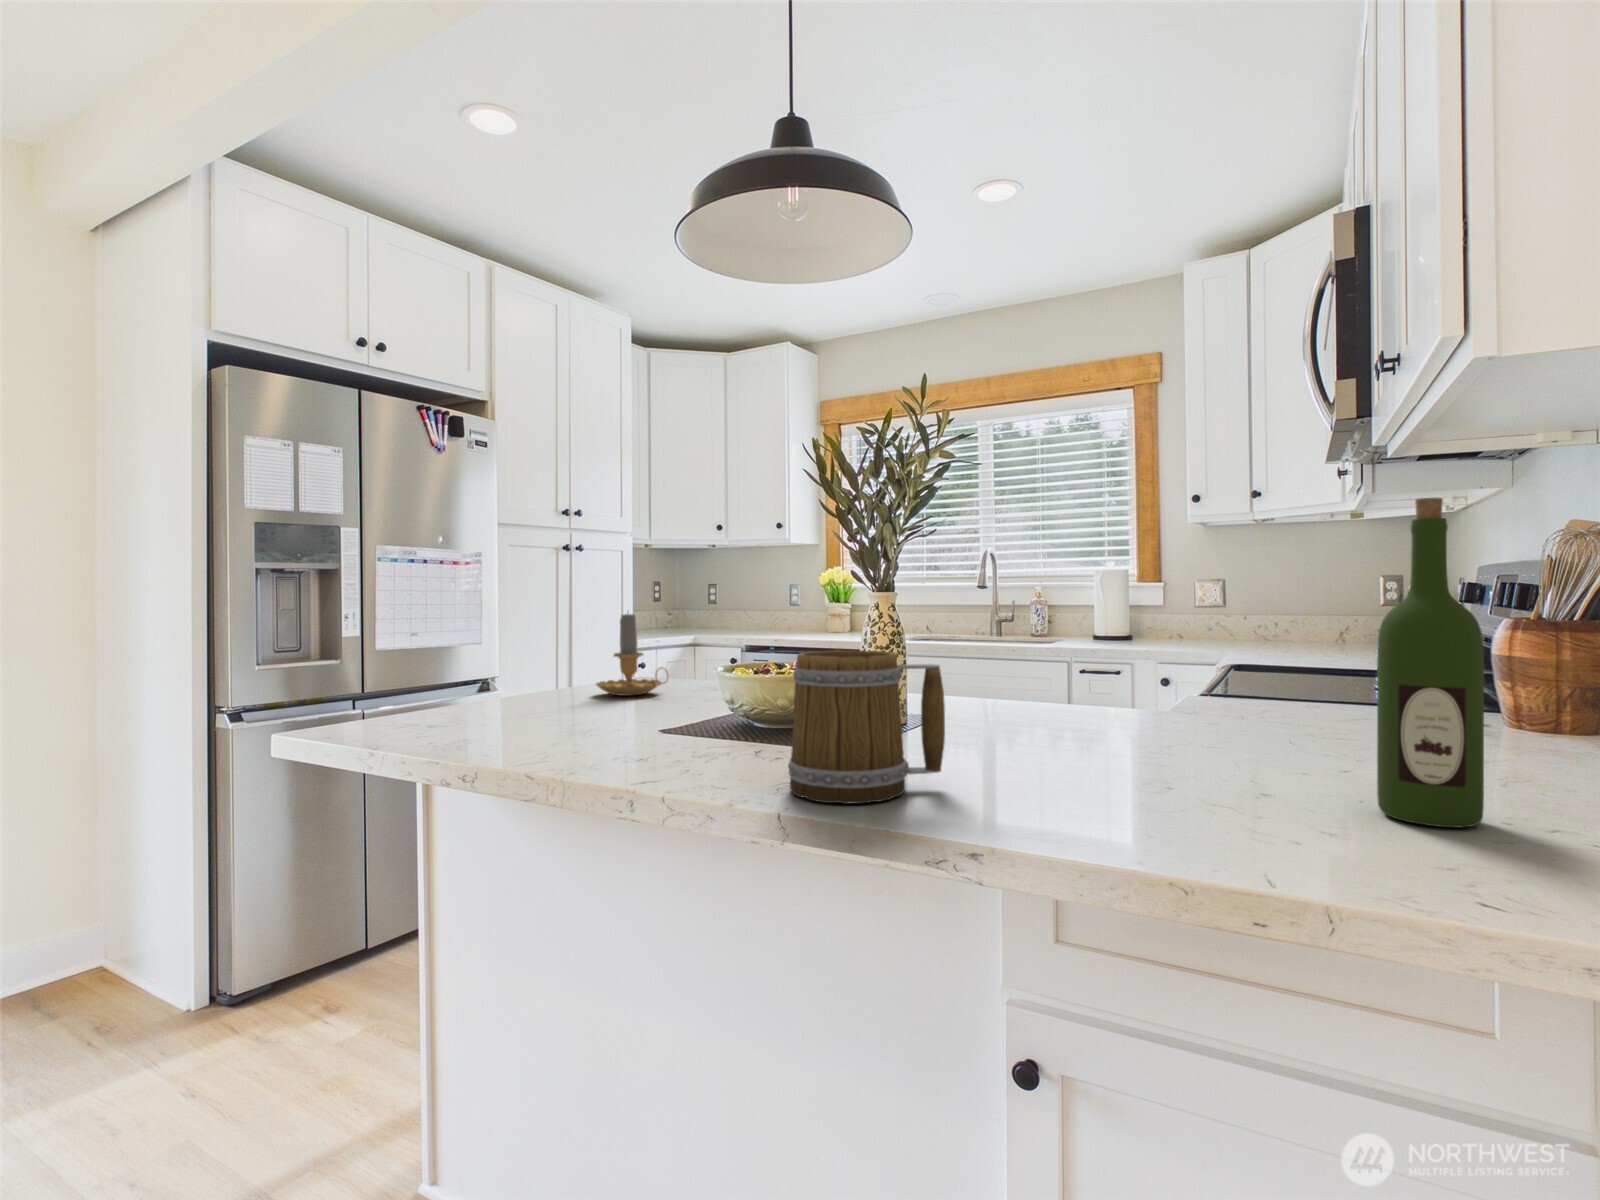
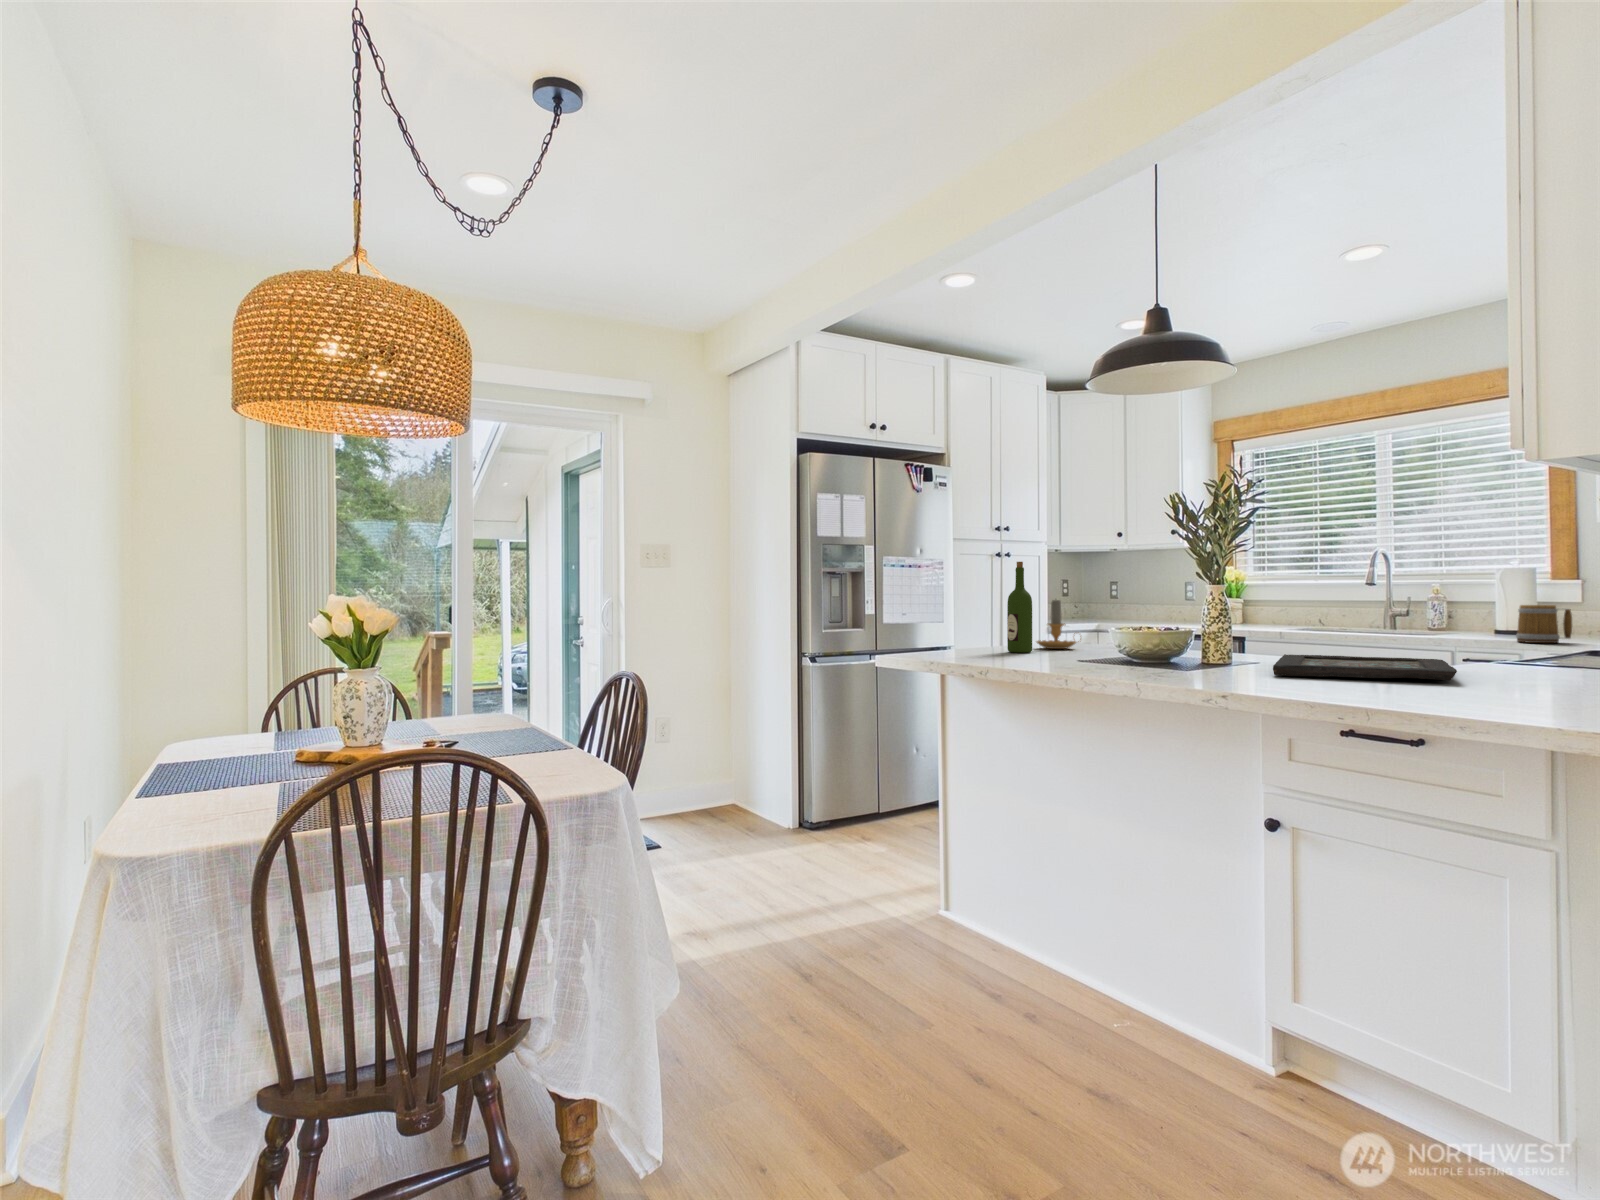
wine bottle: present [1377,498,1484,827] -> present [1007,562,1032,653]
mug: present [788,650,945,804] -> present [1516,605,1572,643]
decorative tray: none [980,703,1300,764] -> present [1273,654,1457,680]

